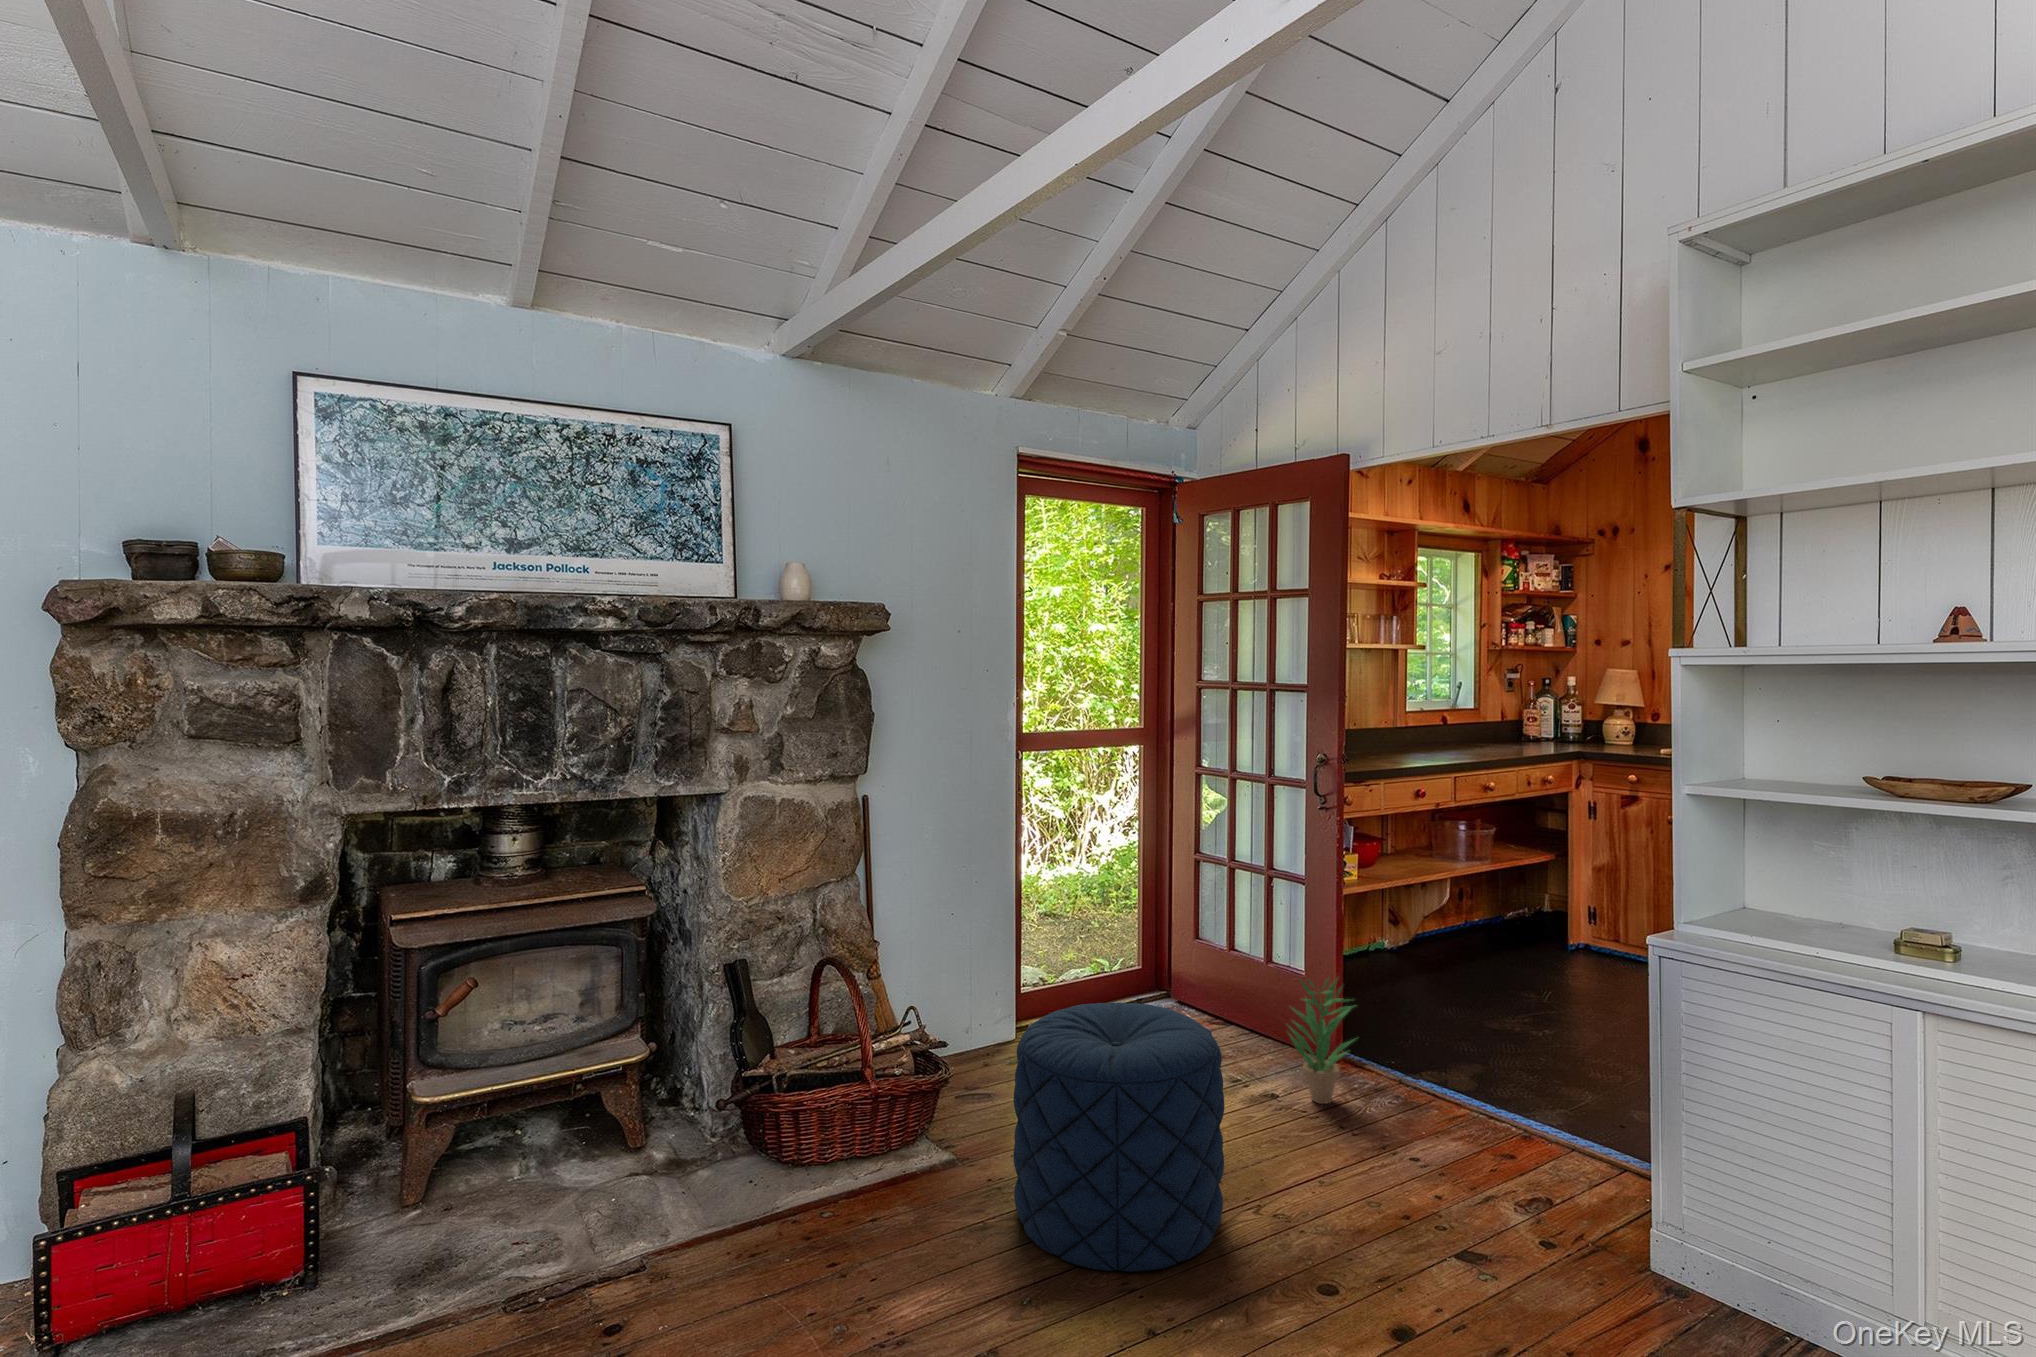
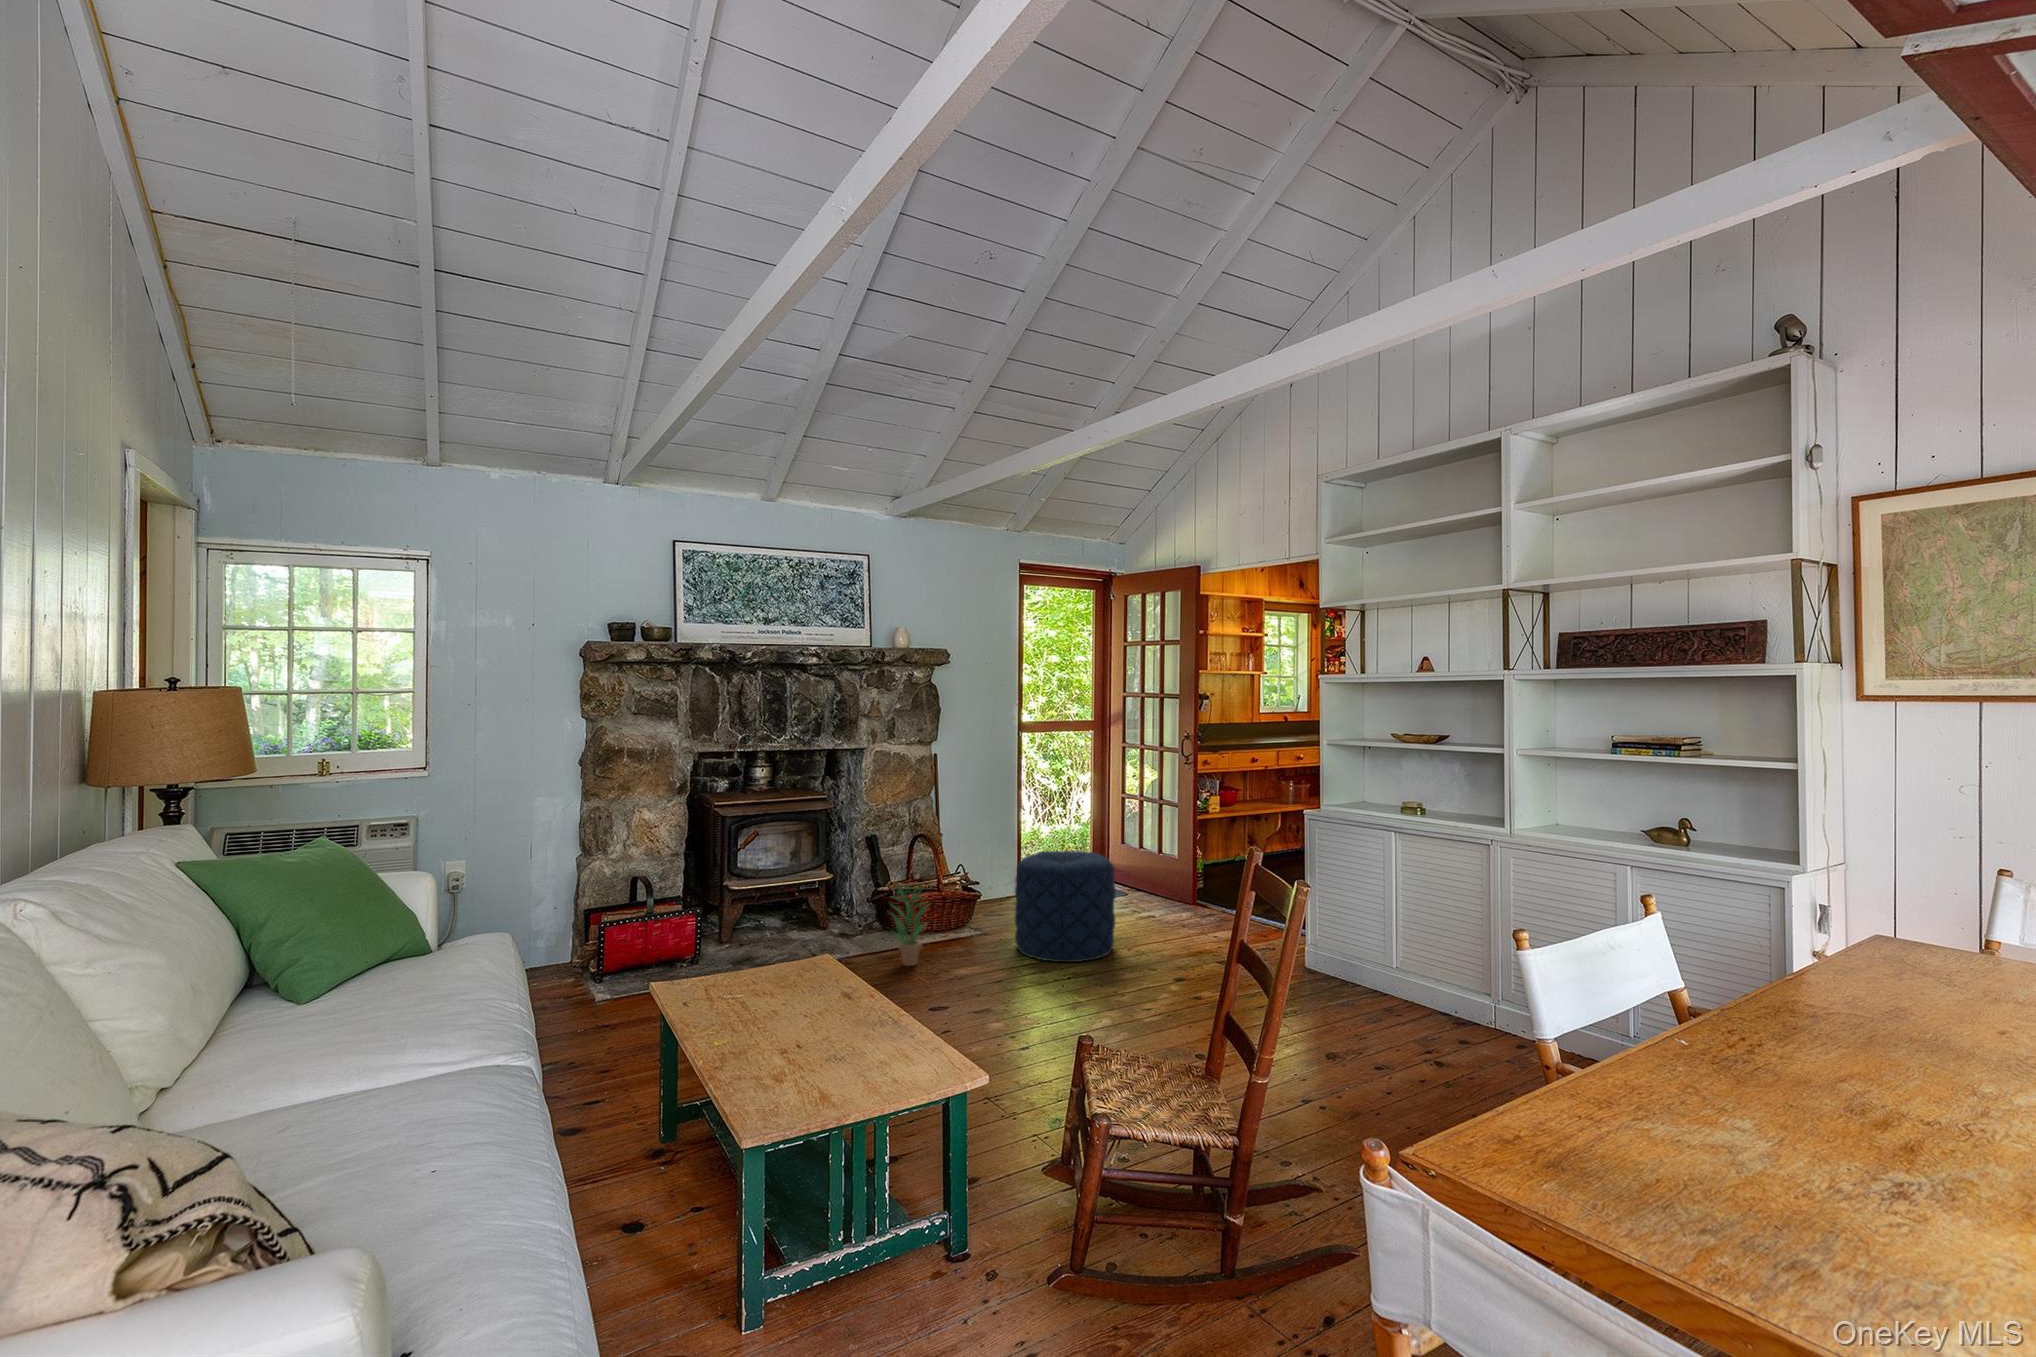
potted plant: present [1289,978,1356,1104] -> present [892,884,926,966]

